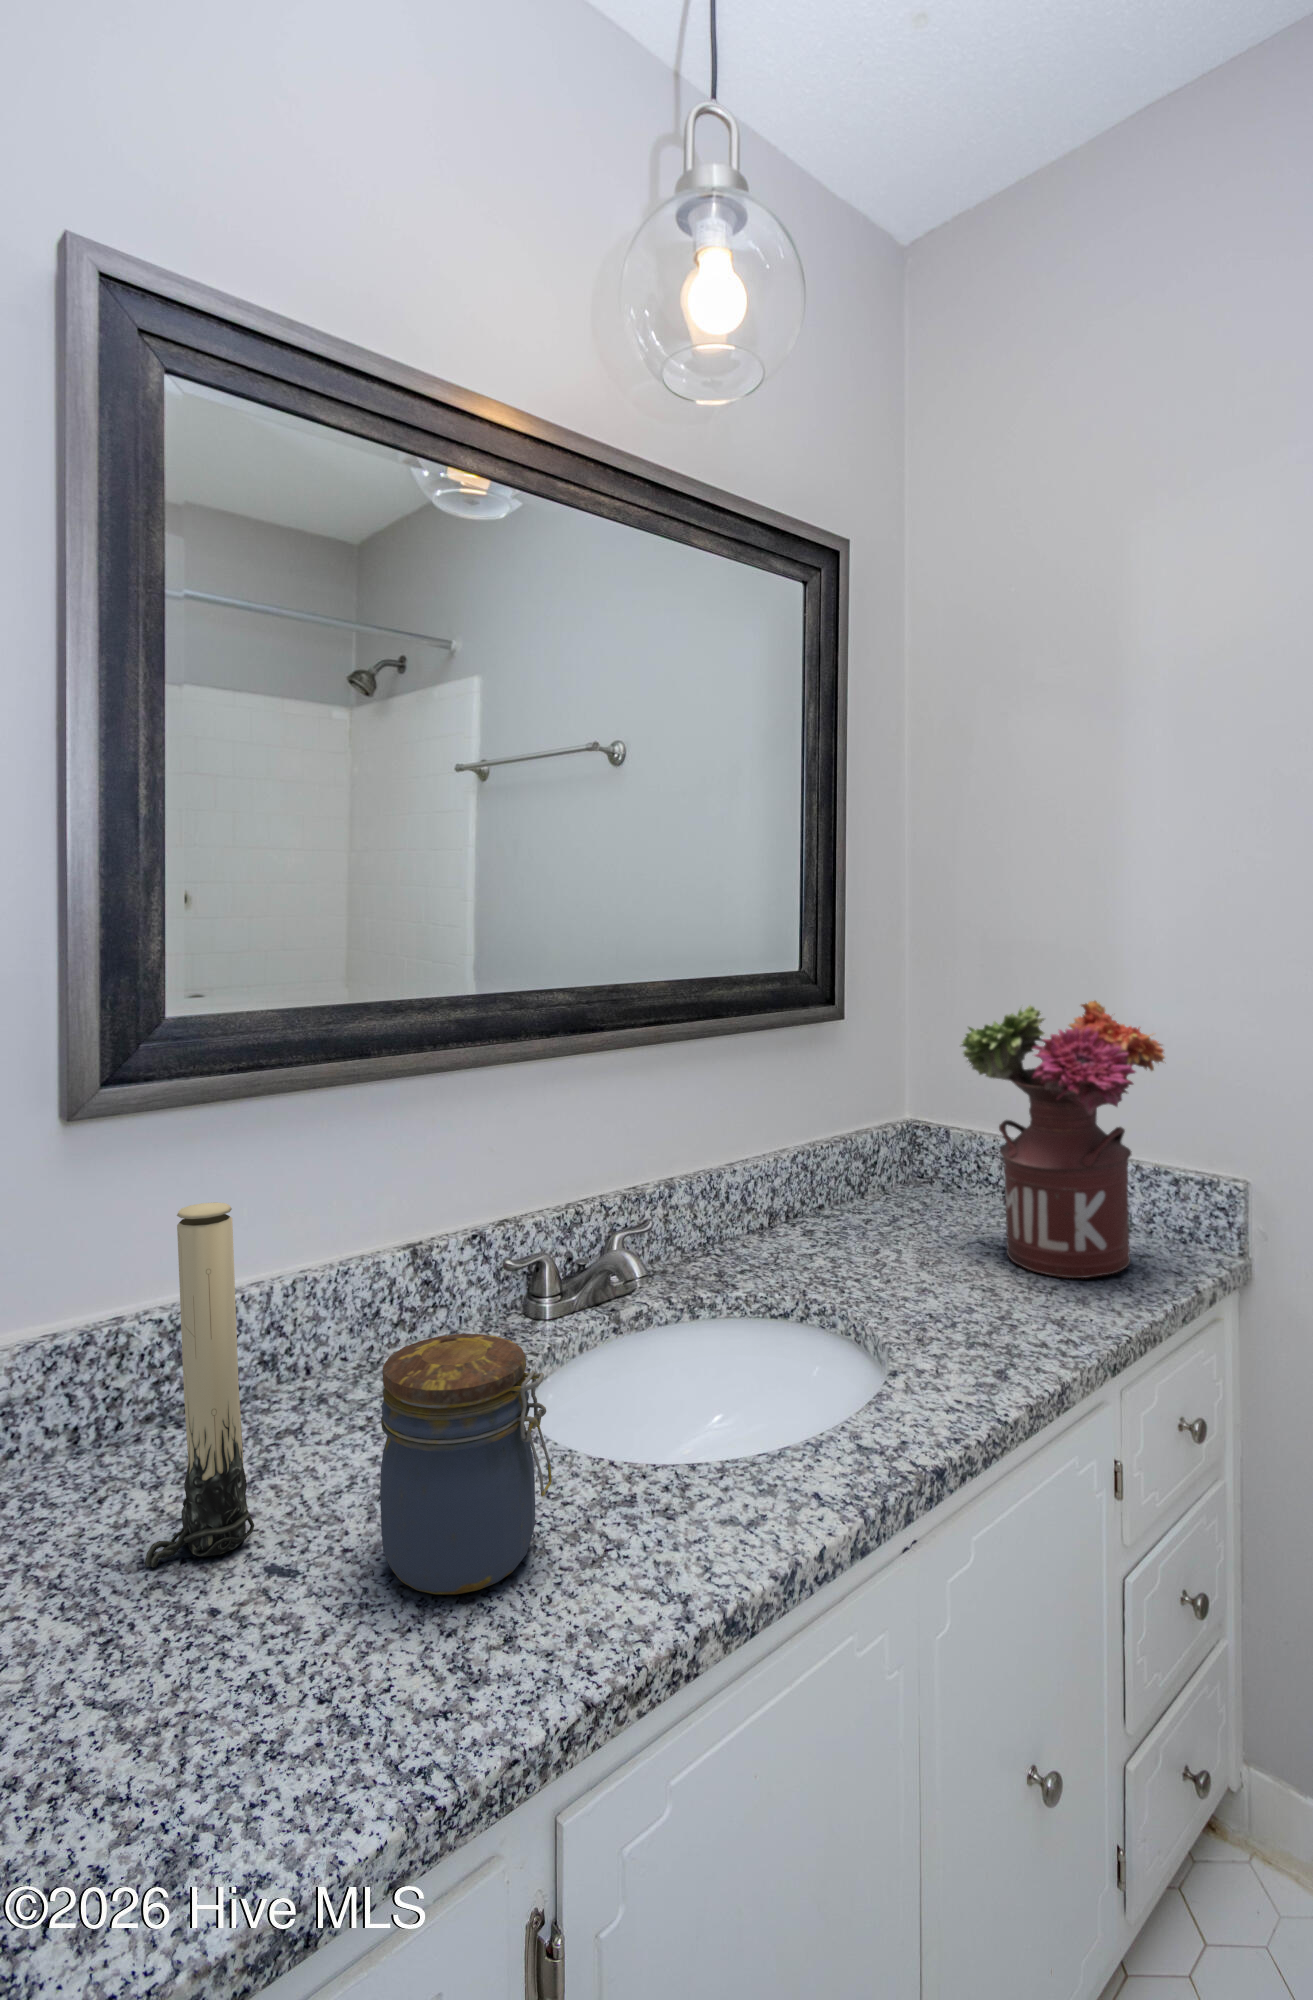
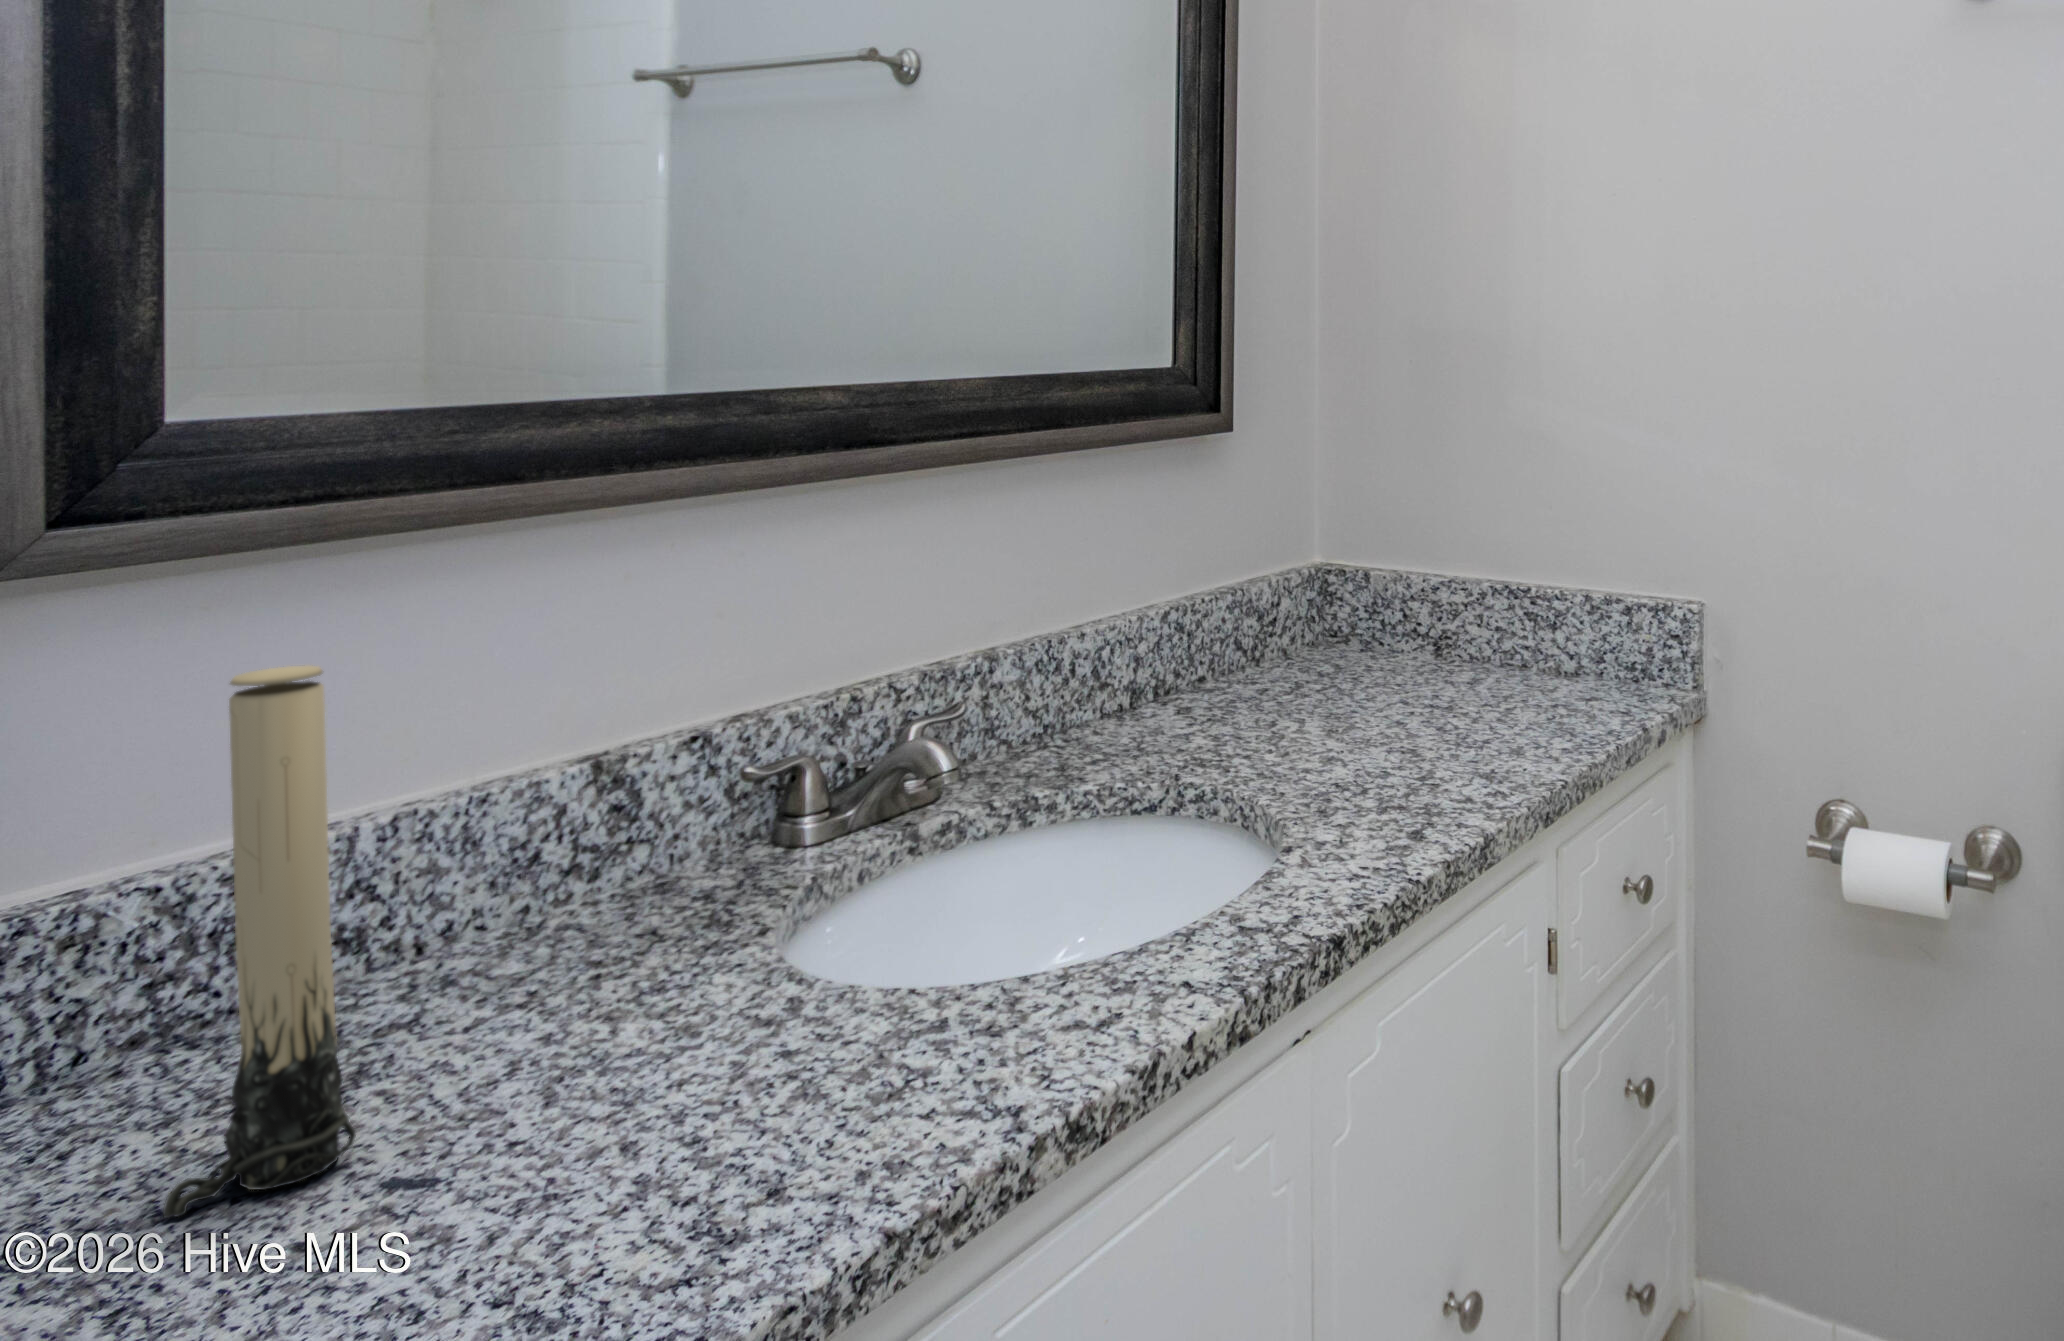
flower arrangement: present [961,1001,1165,1278] -> none [1370,394,1601,728]
jar: present [380,1334,552,1594] -> none [573,819,831,1165]

